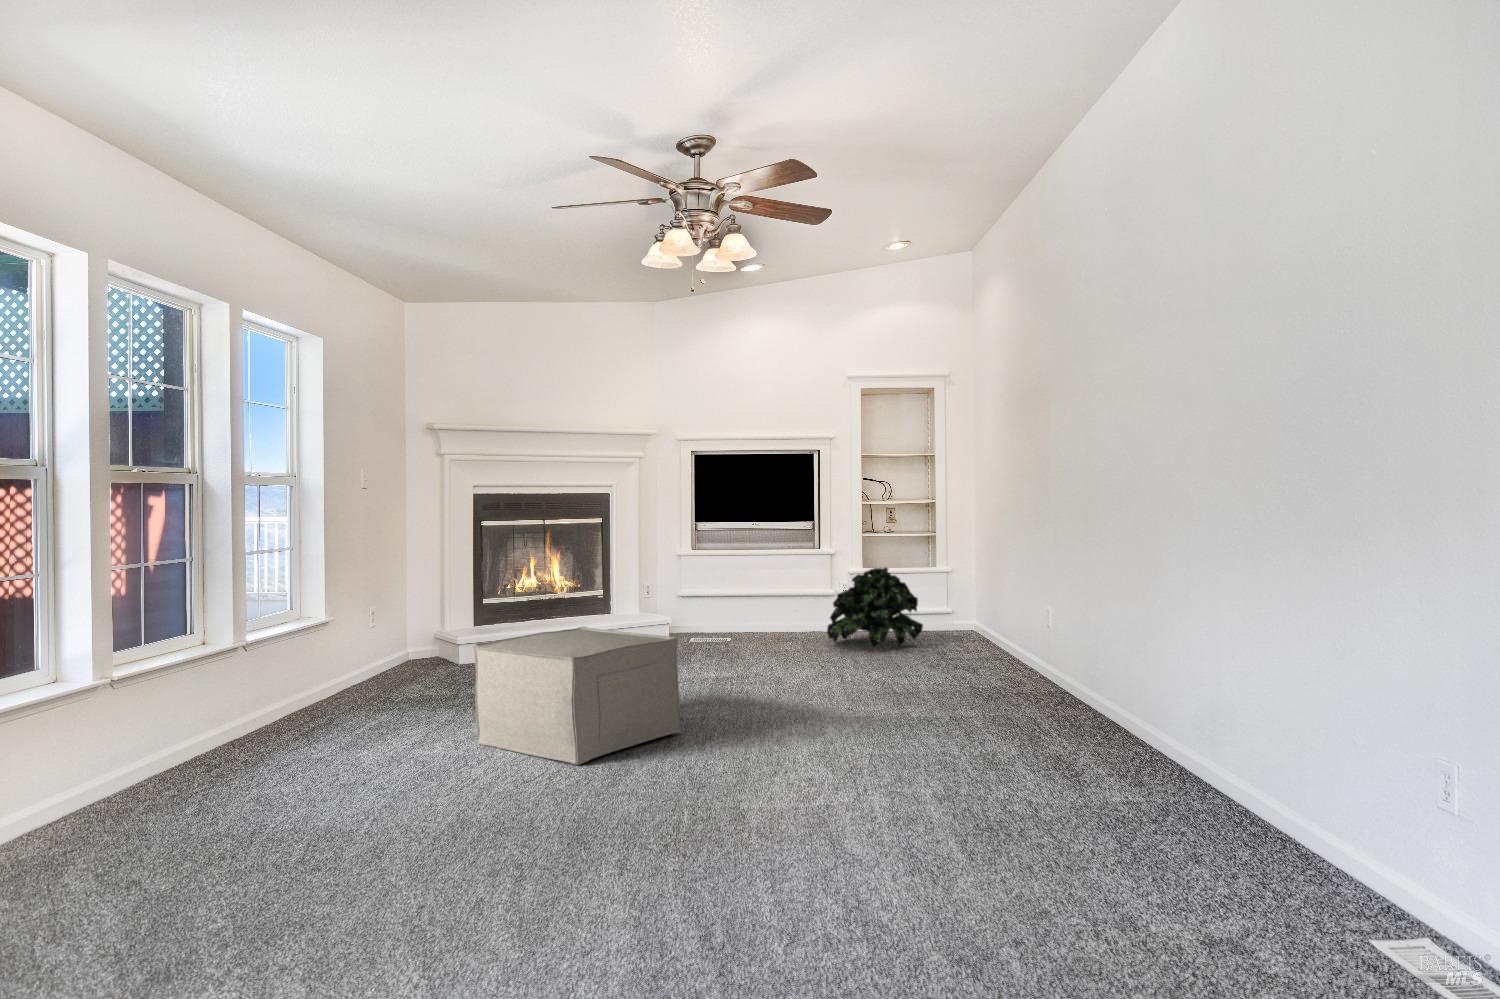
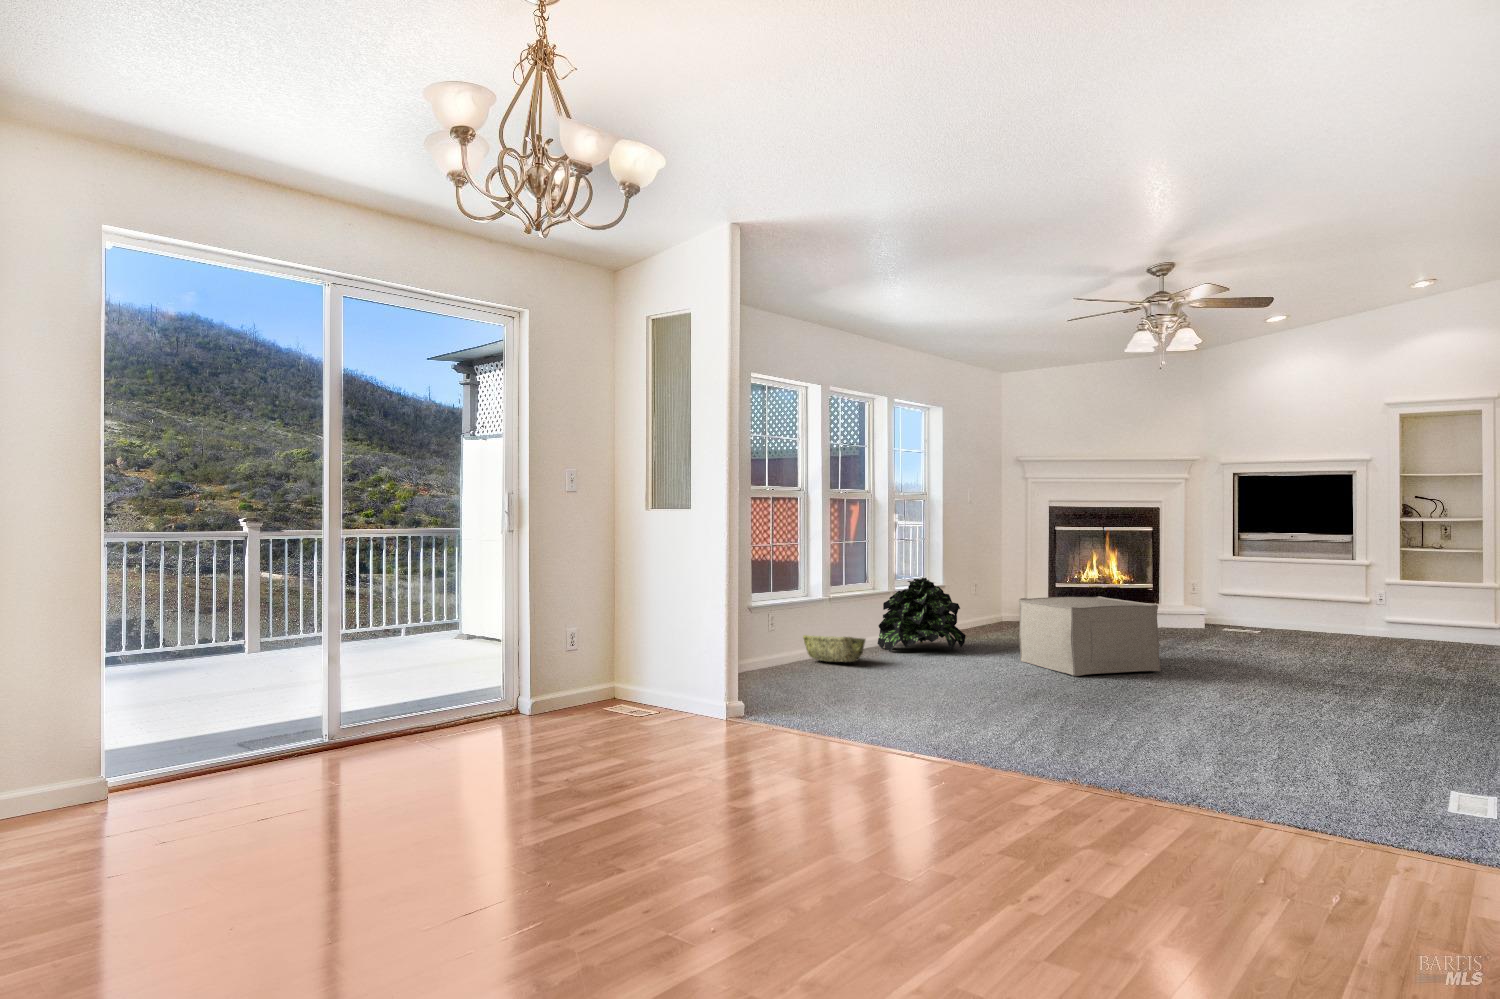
potted plant: present [827,567,923,648] -> present [877,578,966,651]
woven basket: none [54,752,201,811] -> present [803,635,865,662]

